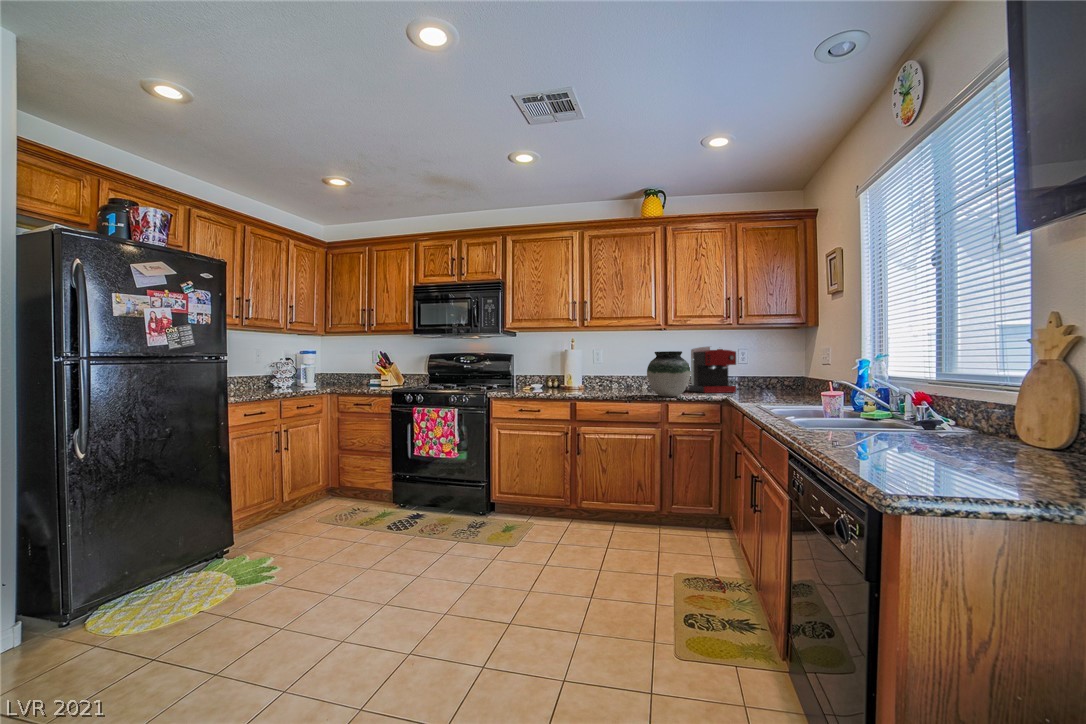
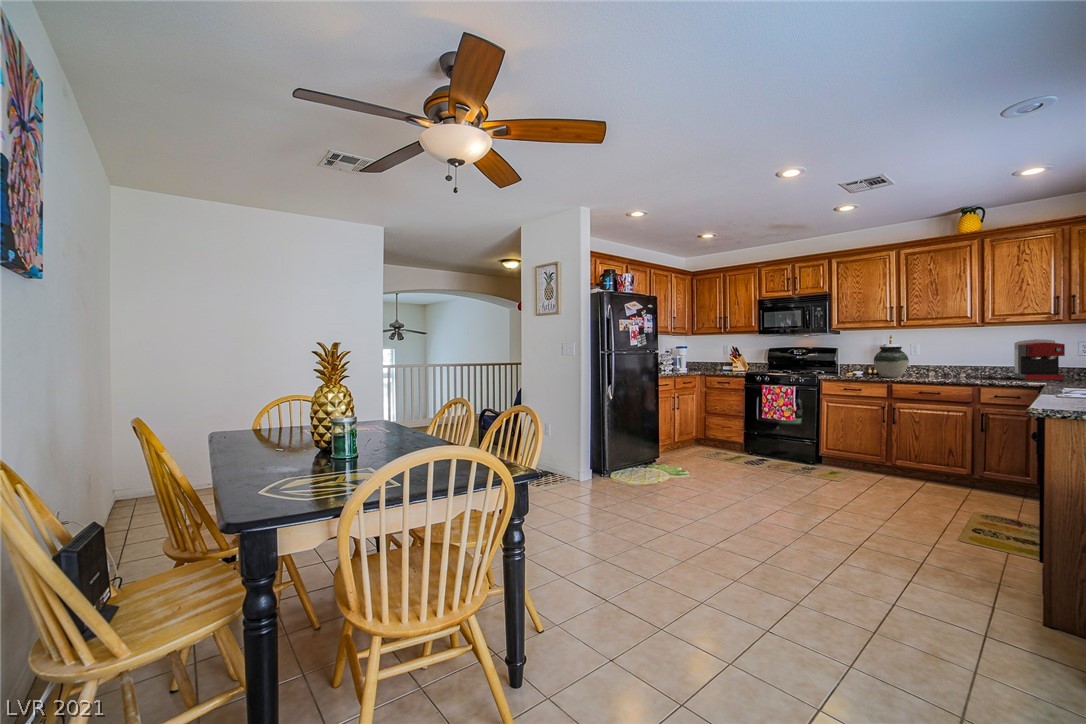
vase: present [647,351,691,397] -> present [874,347,909,378]

